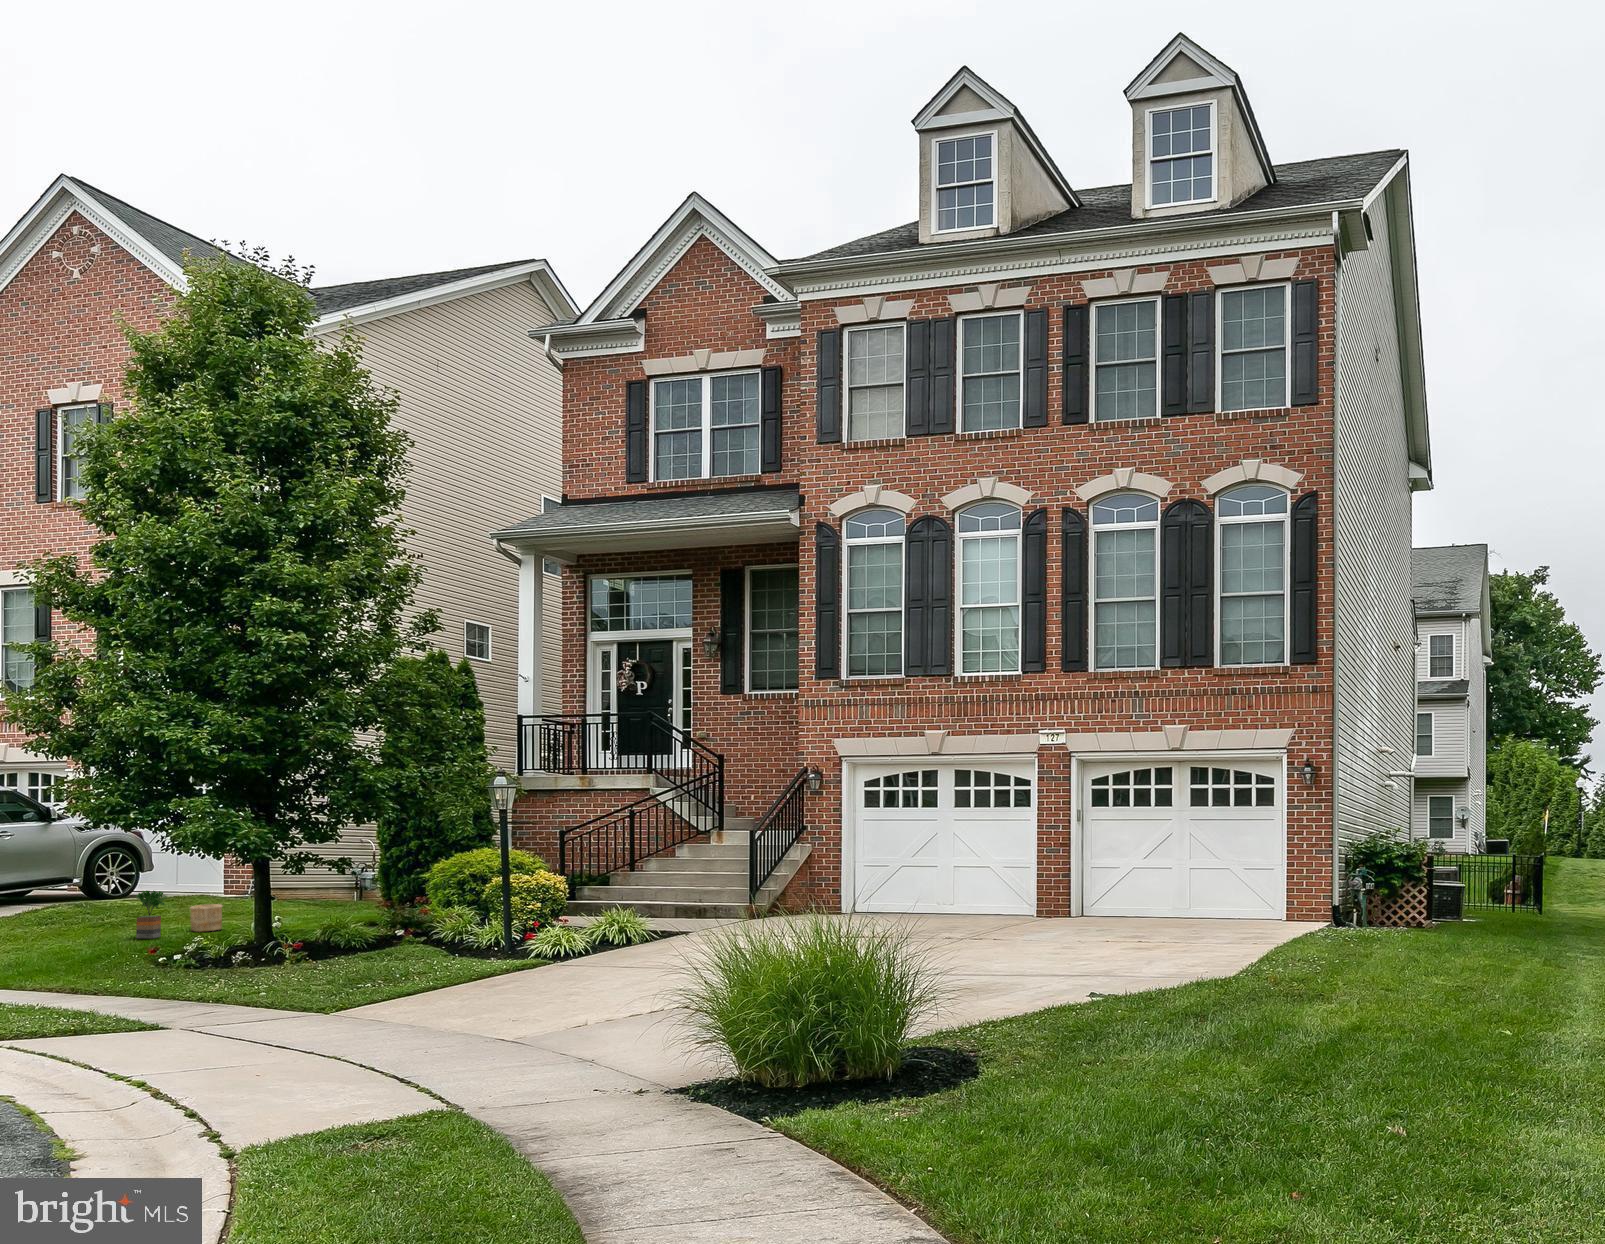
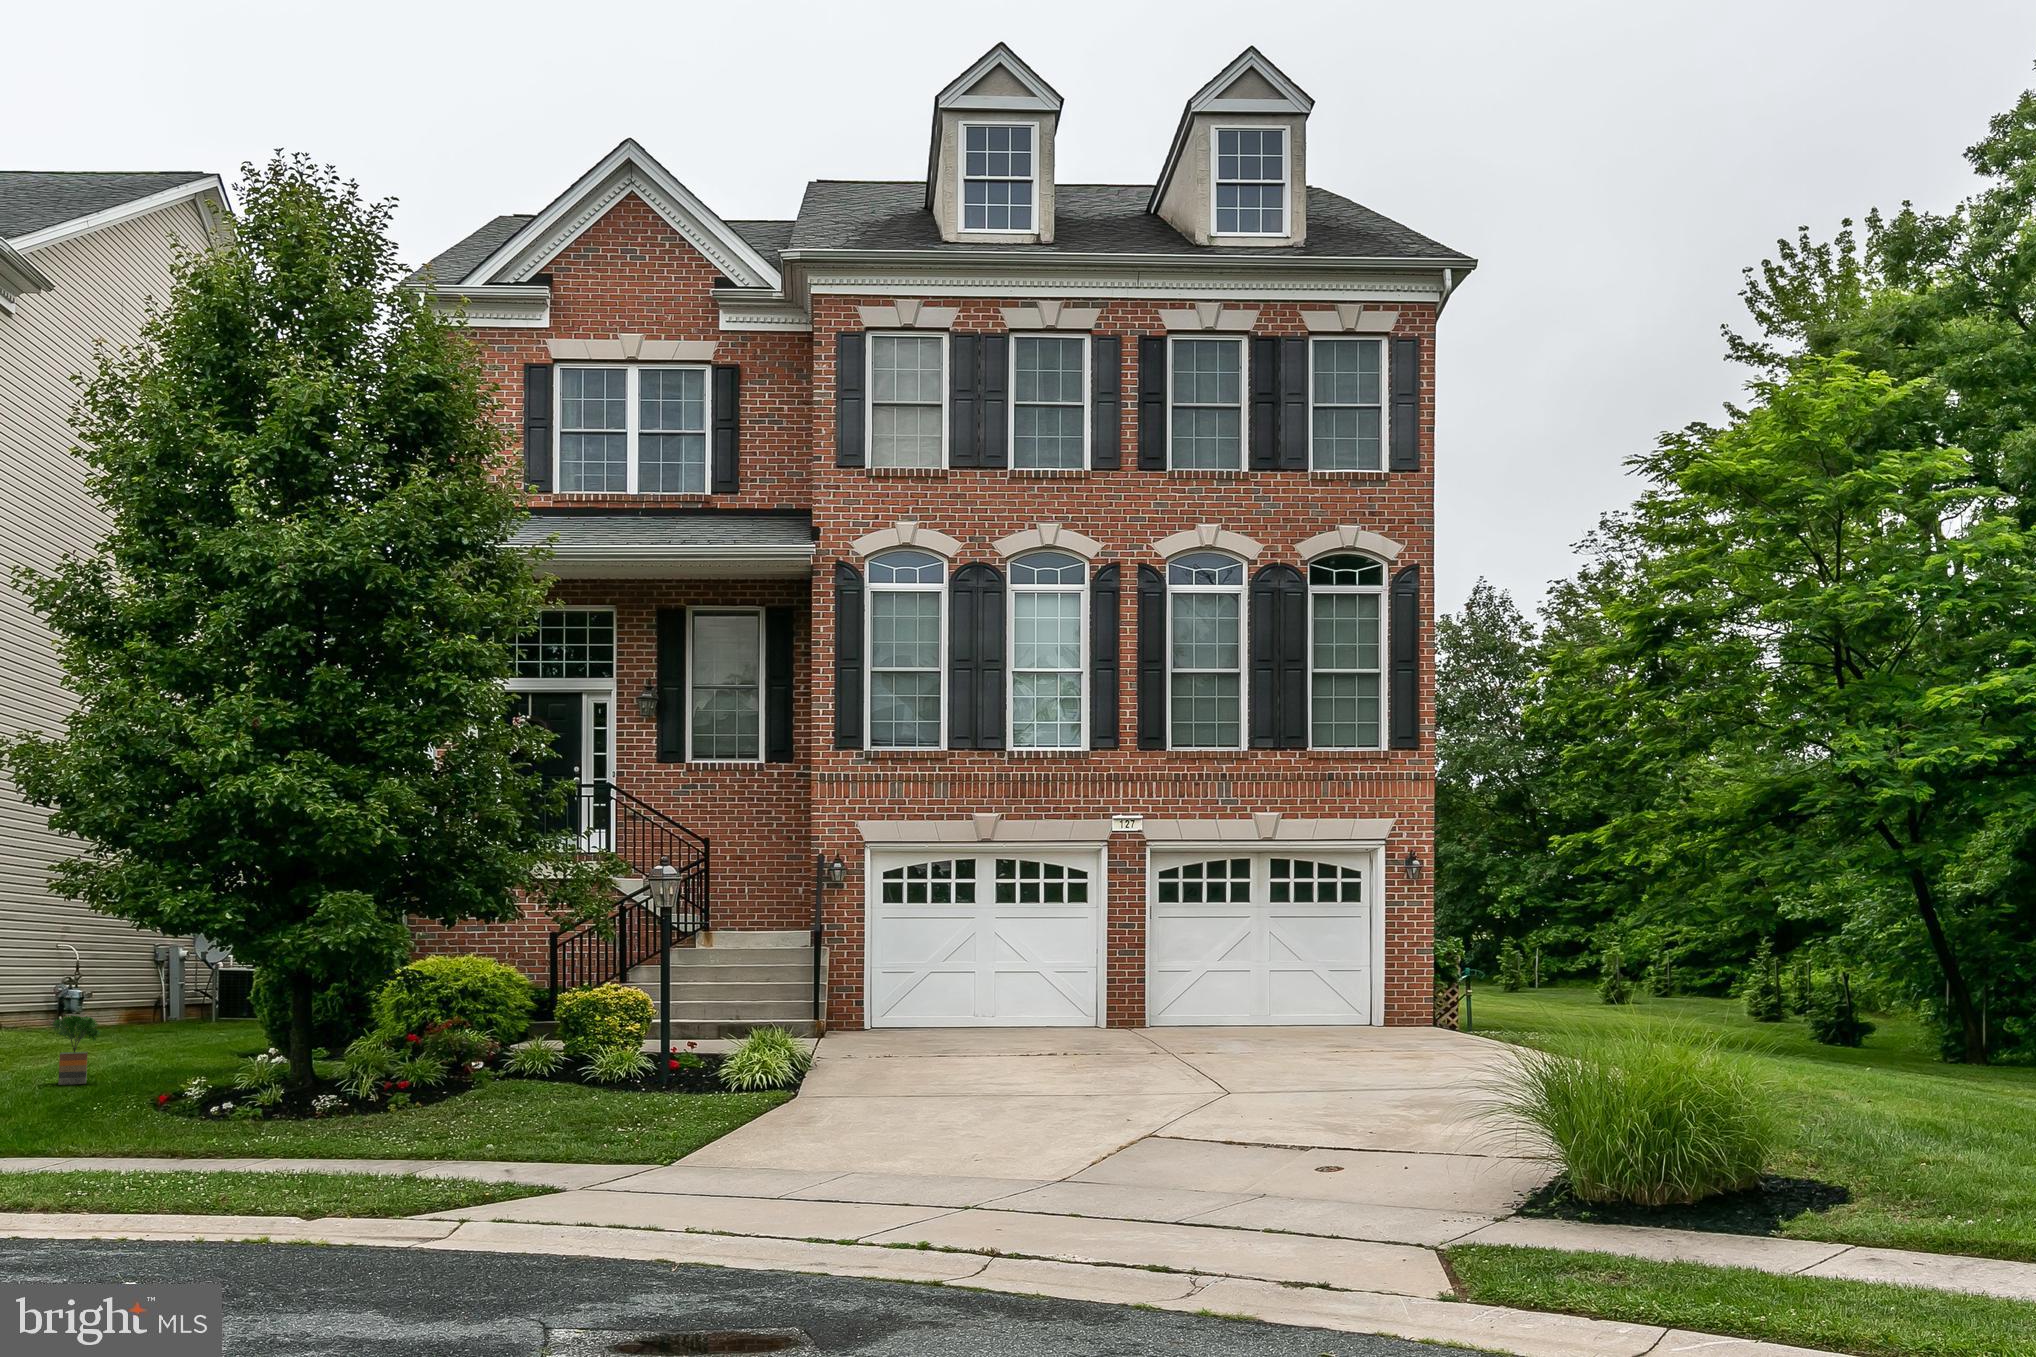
wooden bucket: present [190,904,222,932] -> none [102,1037,152,1075]

